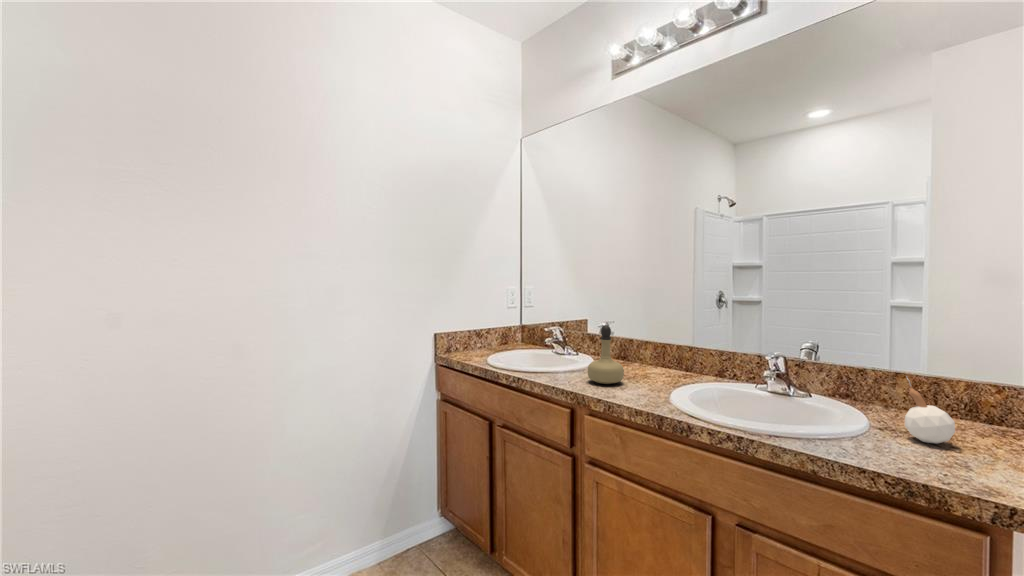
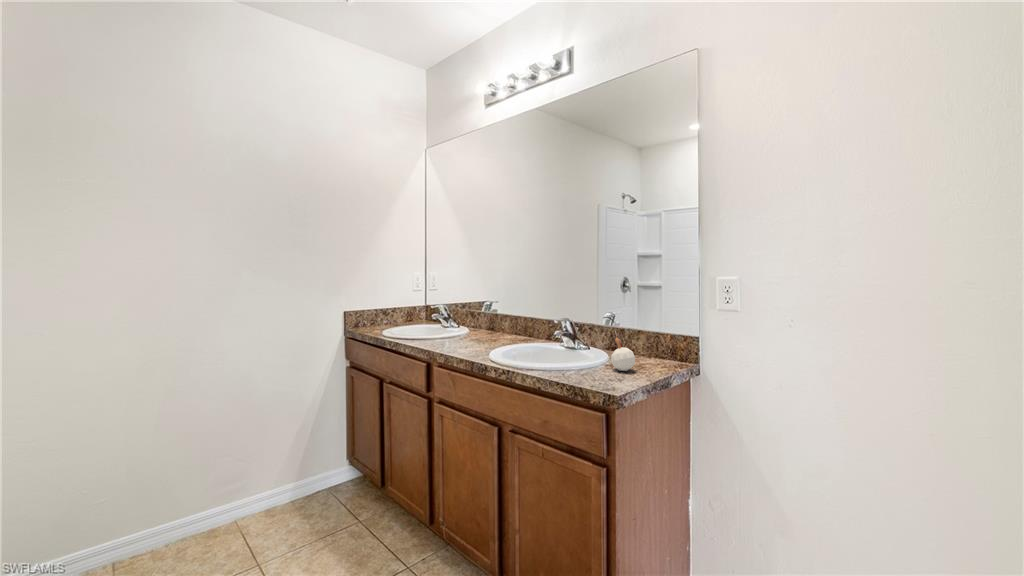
perfume bottle: present [588,325,624,384] -> none [445,303,472,346]

